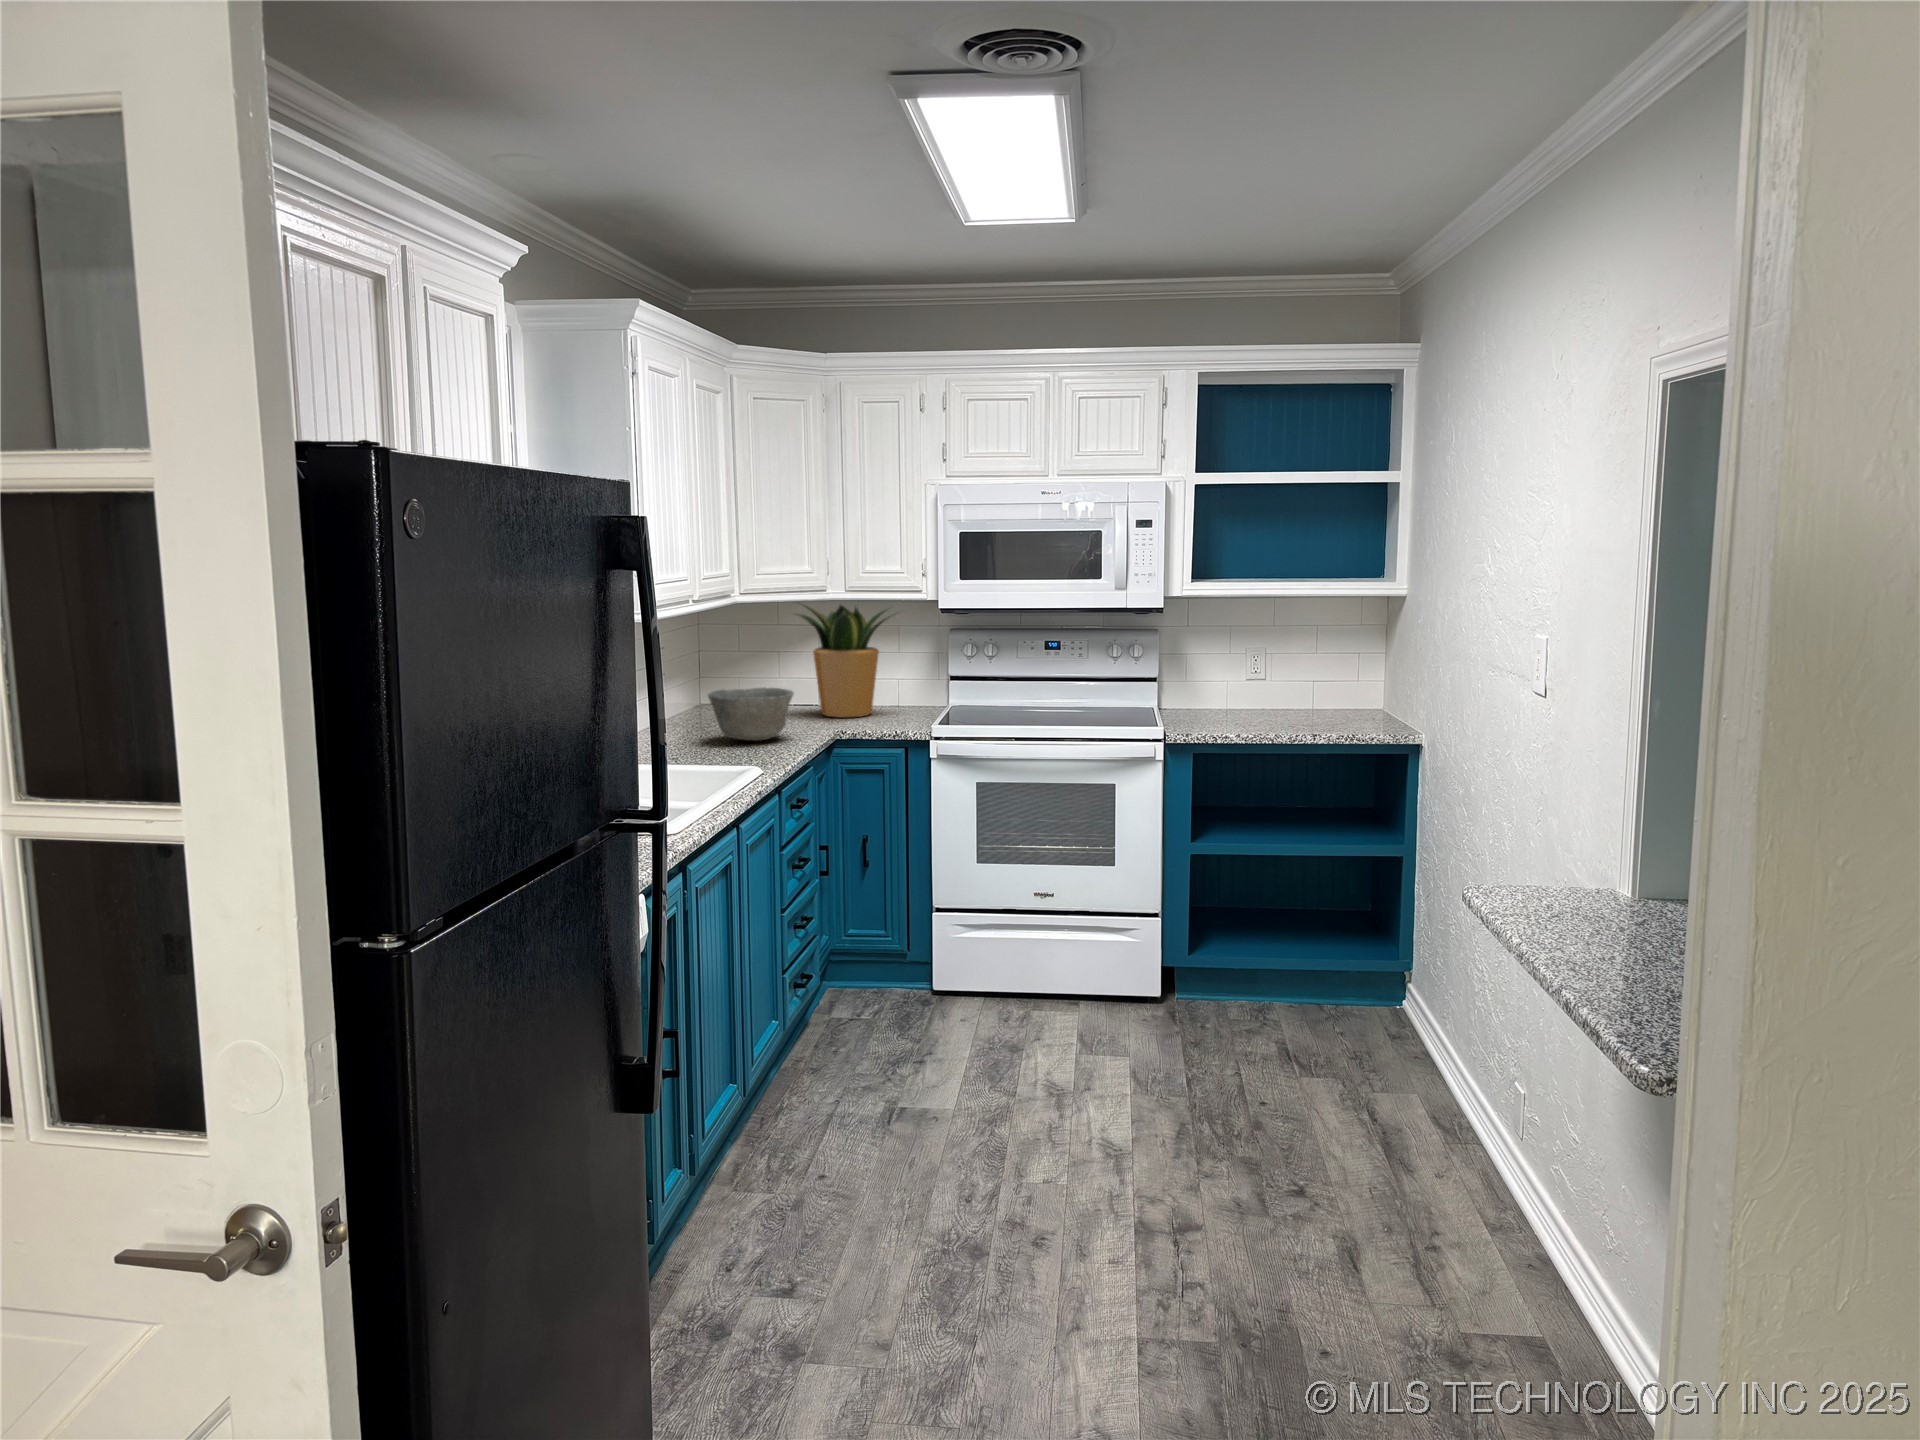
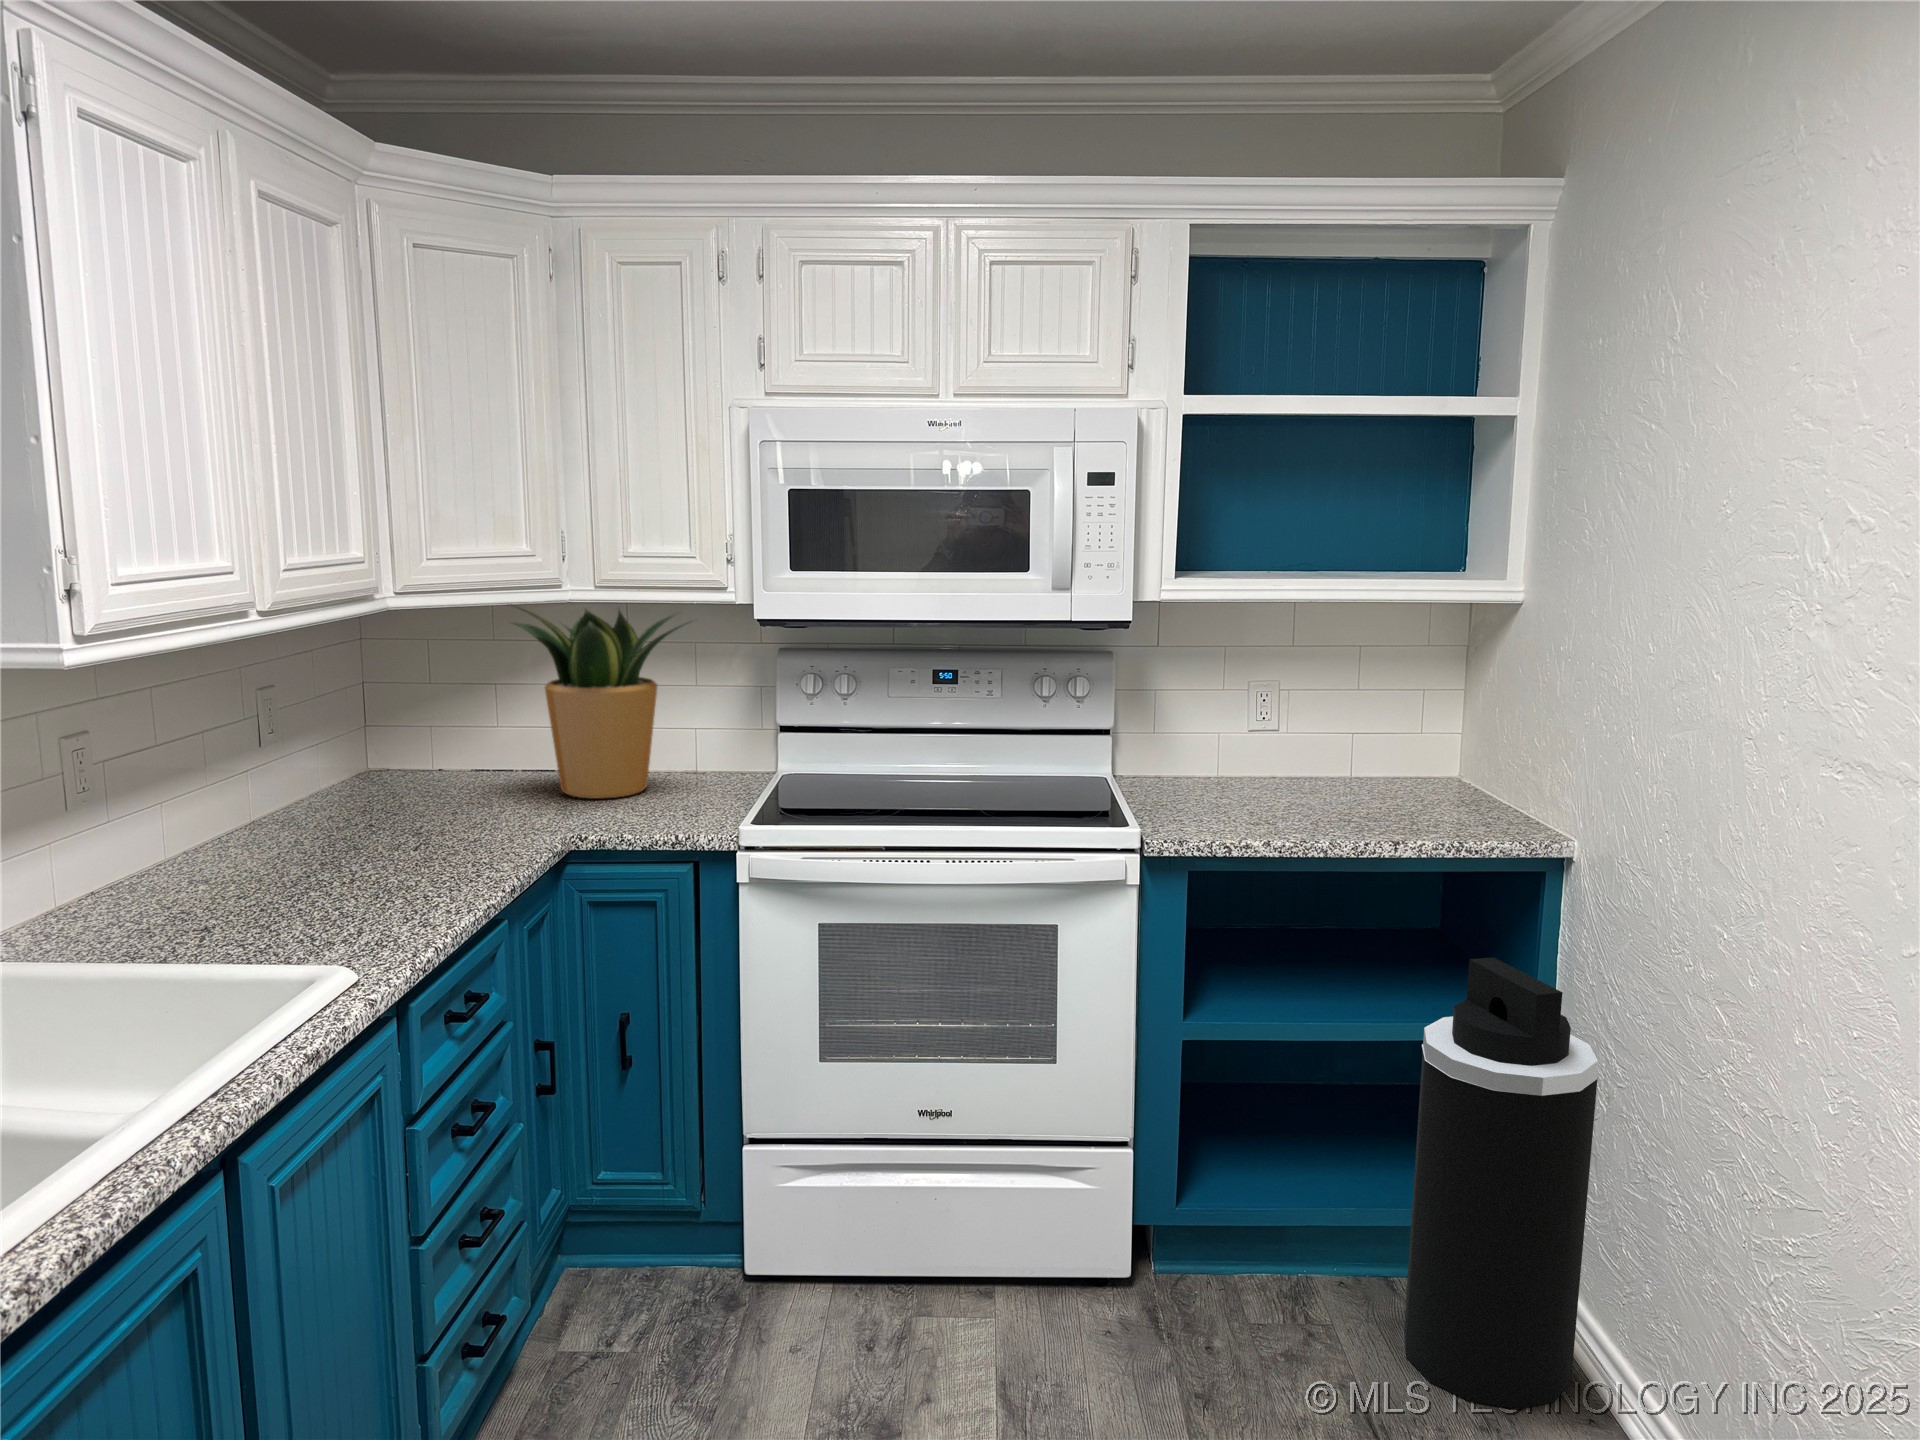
bowl: present [708,688,794,741] -> none [318,762,485,866]
trash can: none [1318,799,1422,1052] -> present [1404,957,1598,1409]

